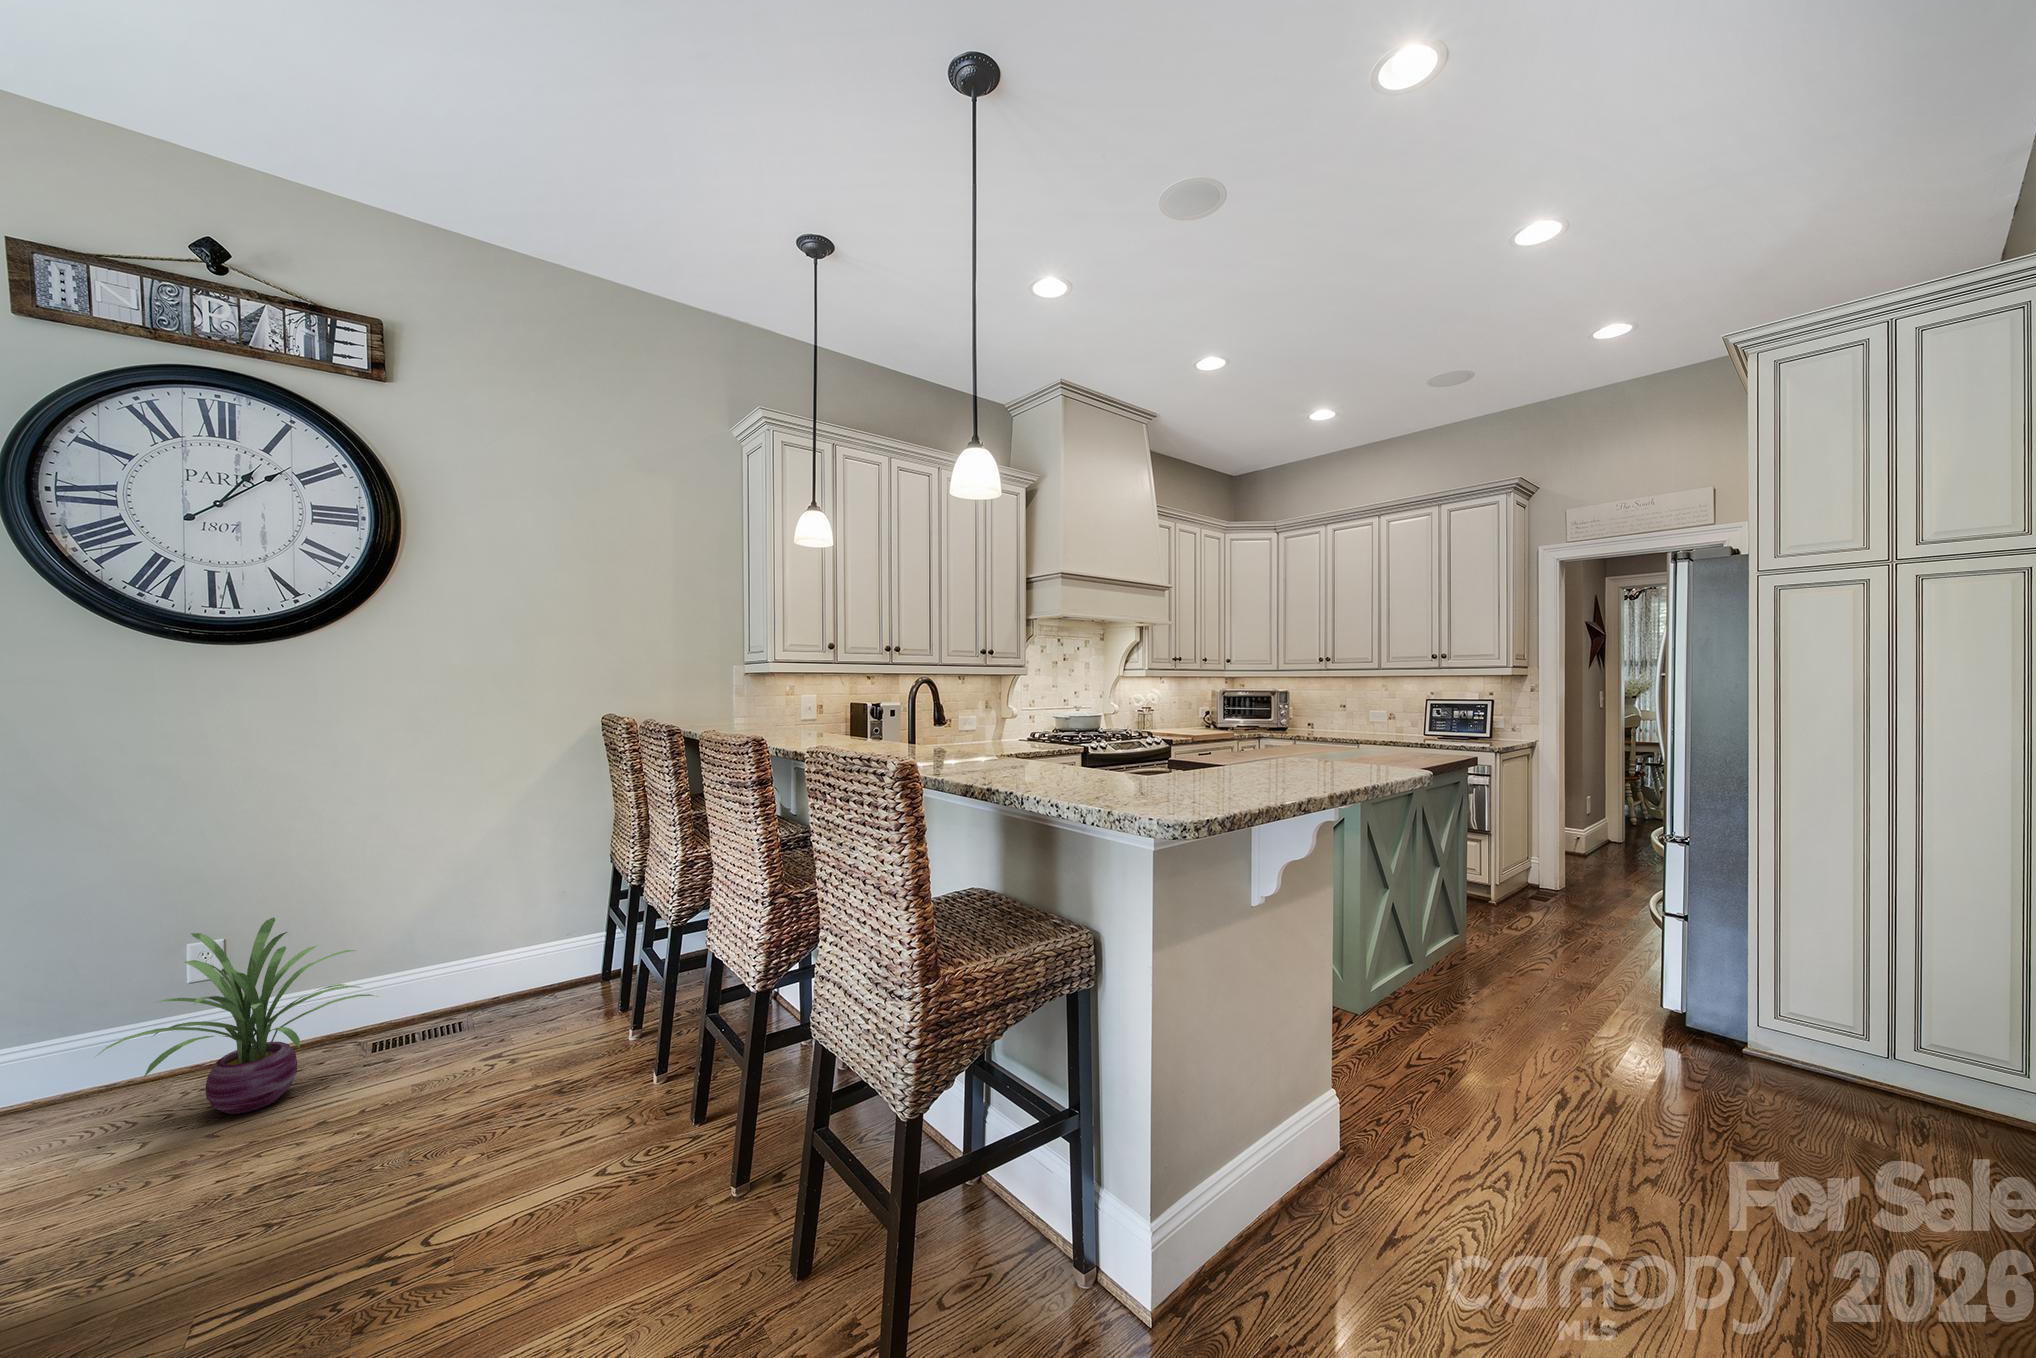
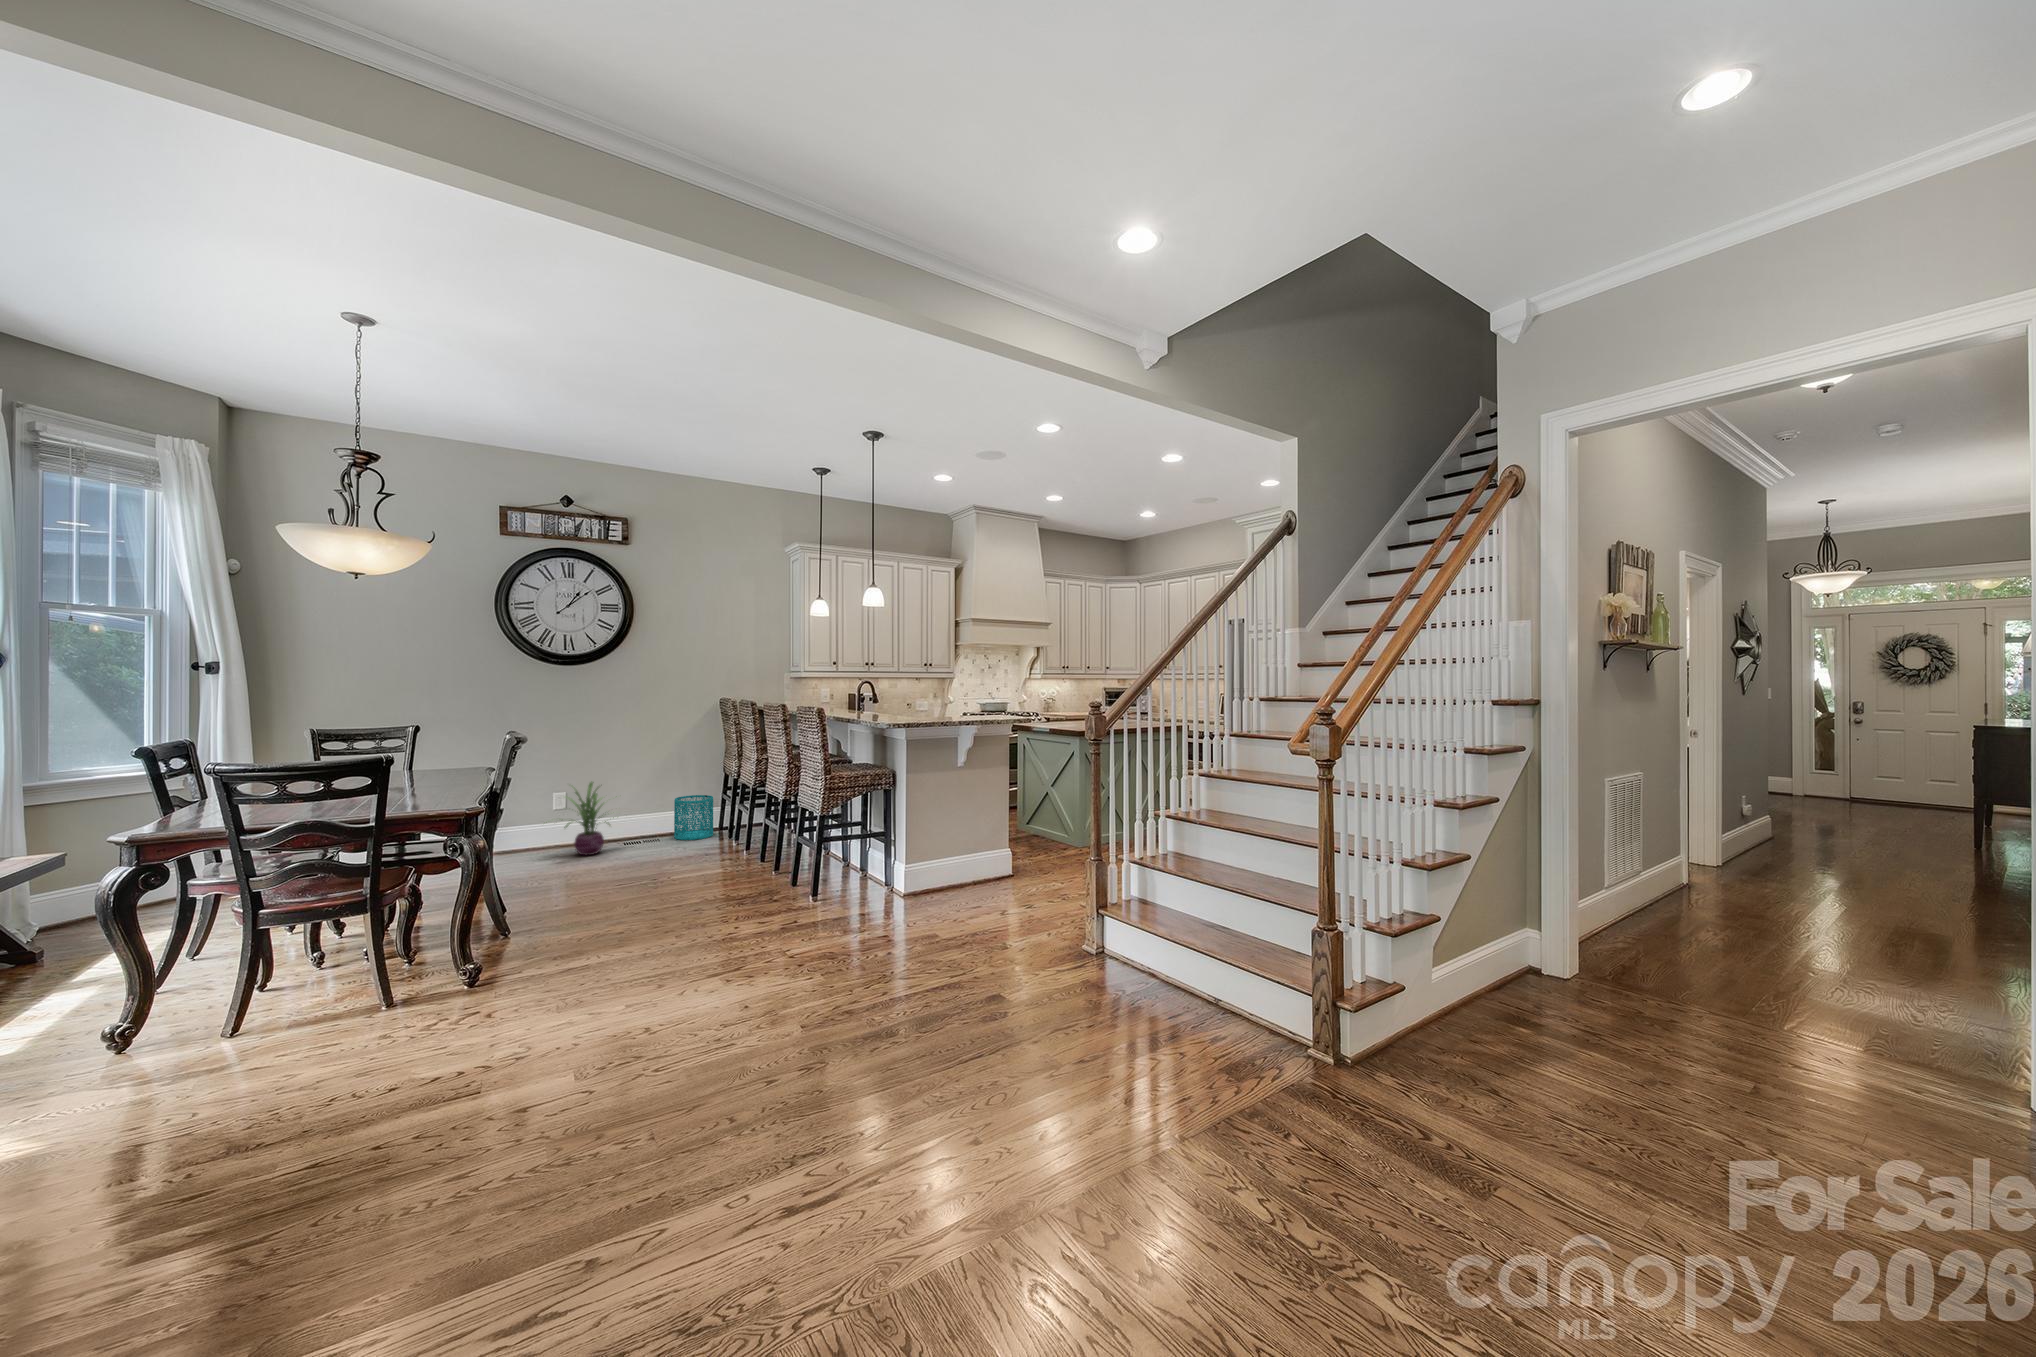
wastebasket: none [497,914,588,1024] -> present [674,795,713,840]

